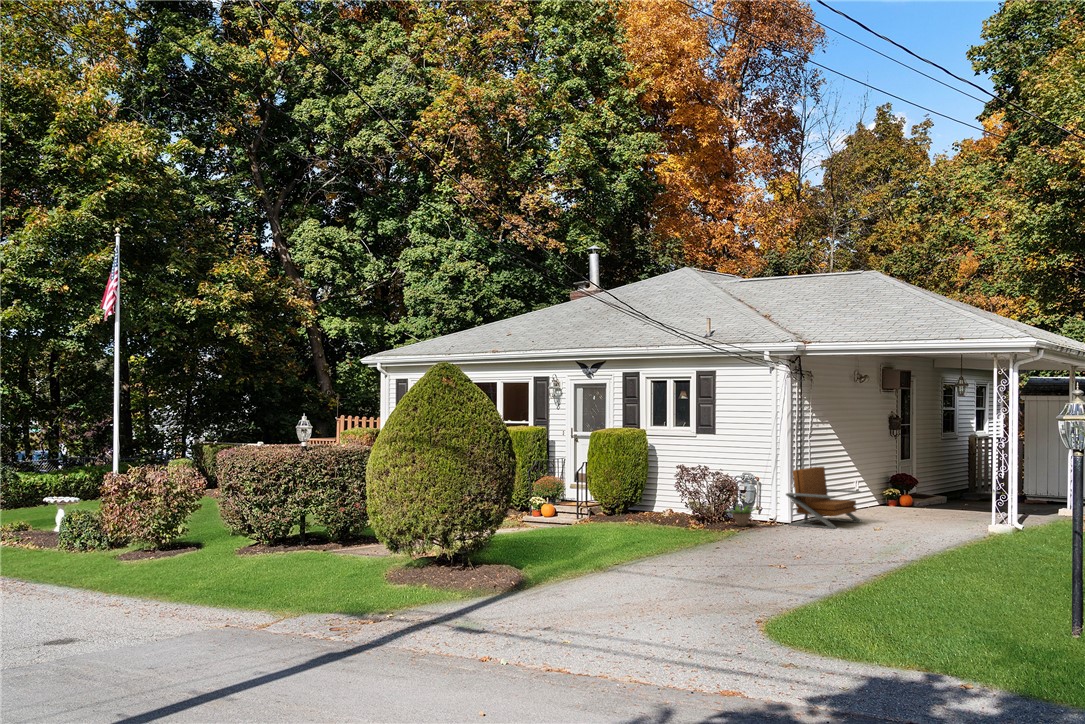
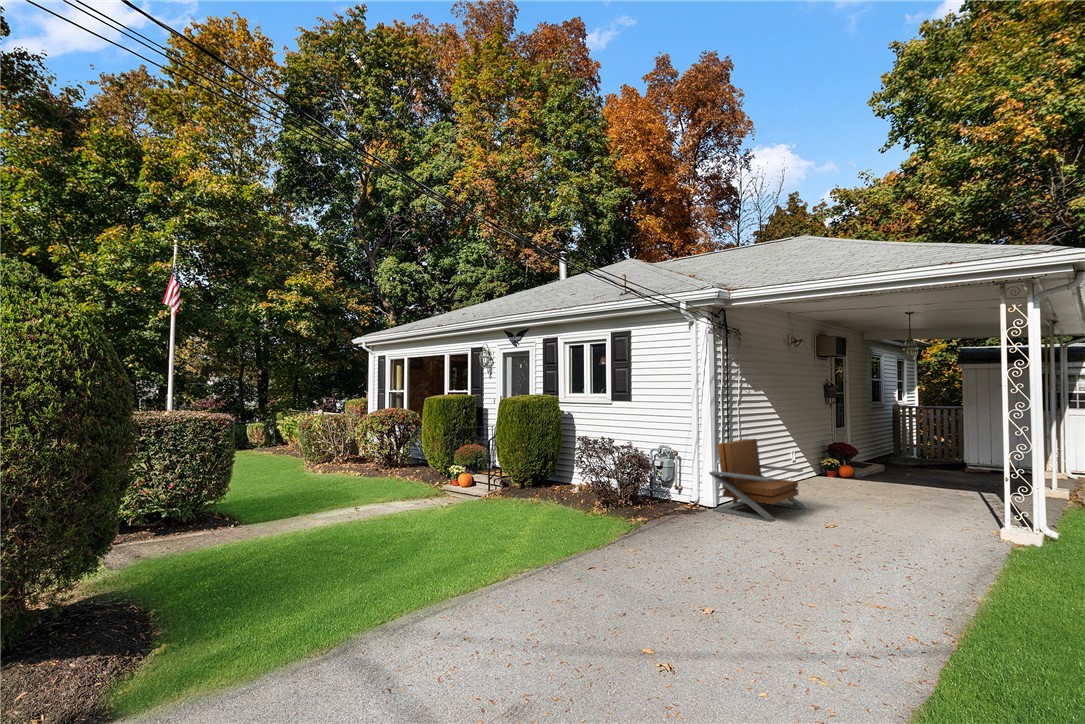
decorative plant: present [727,506,756,526] -> none [634,484,676,511]

